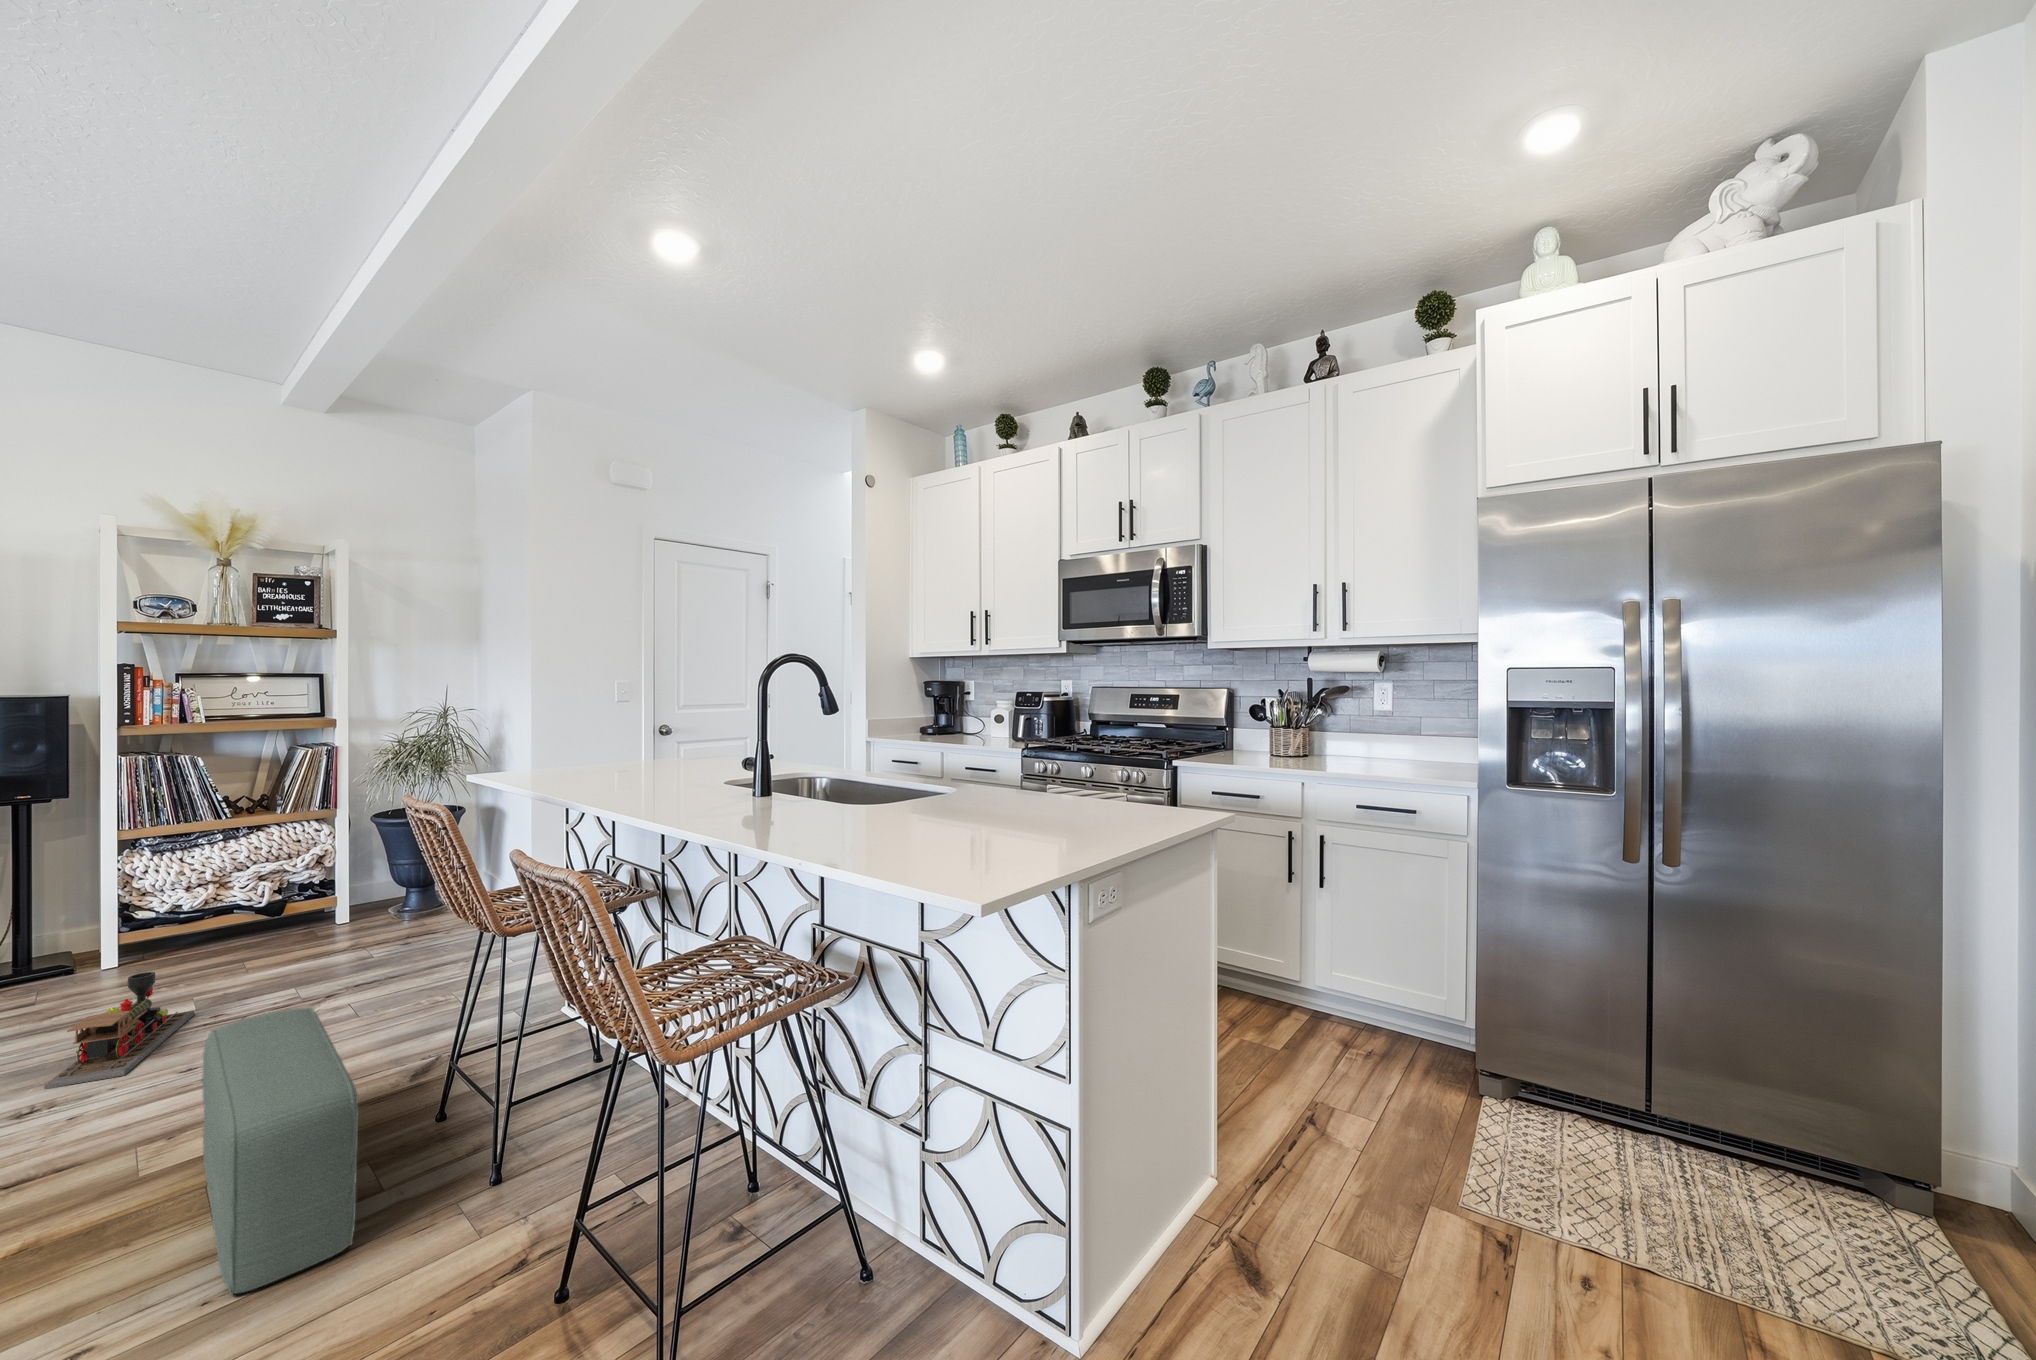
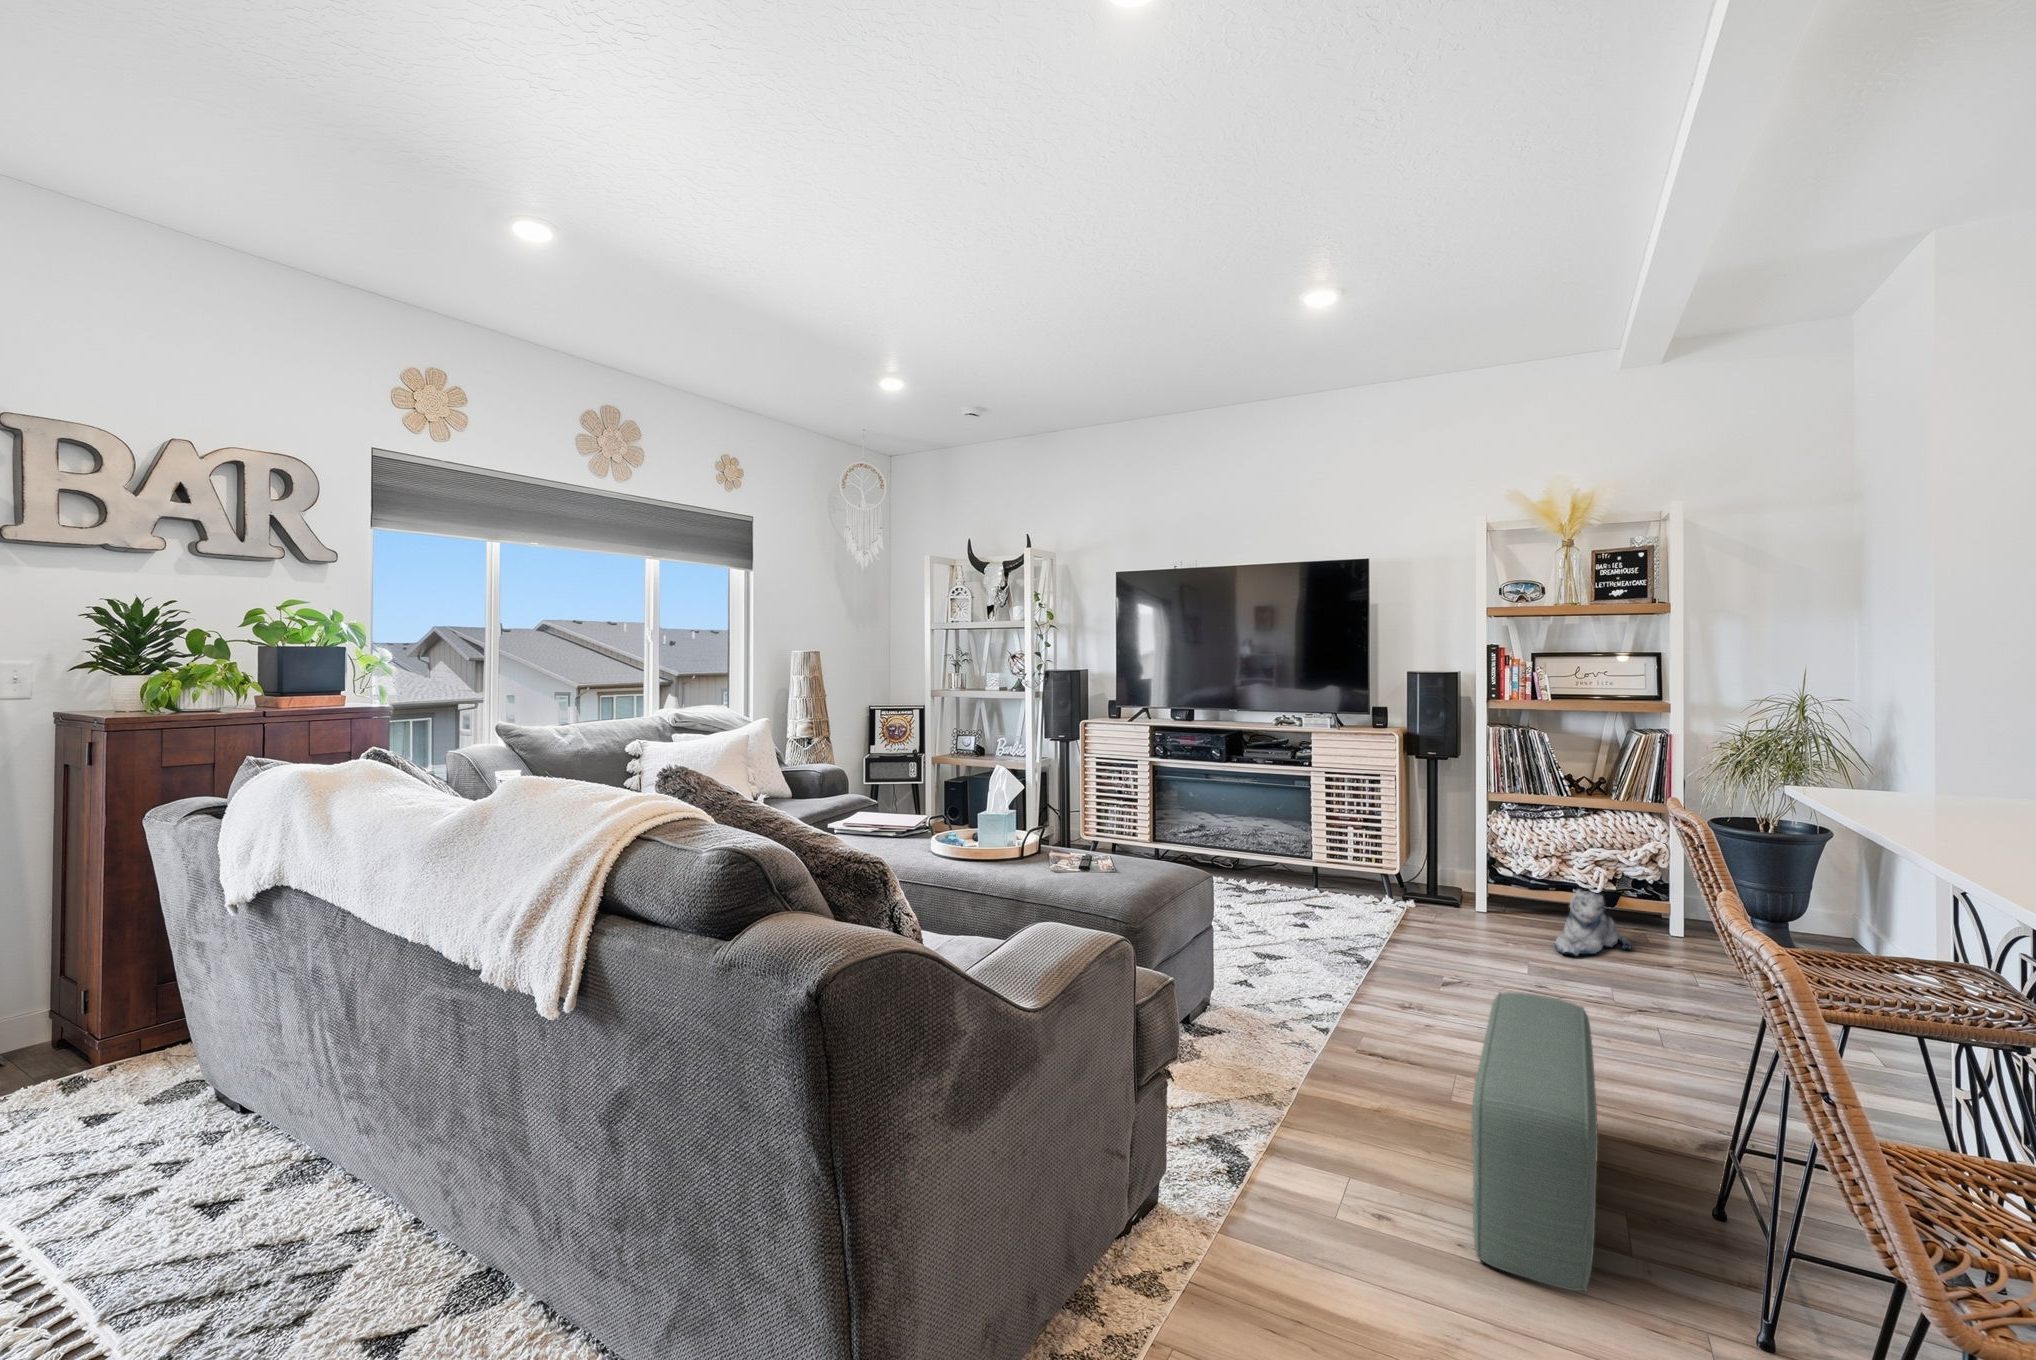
plush toy: none [221,906,306,977] -> present [1555,889,1631,955]
toy train: present [44,972,195,1089] -> none [1418,922,1525,1008]

